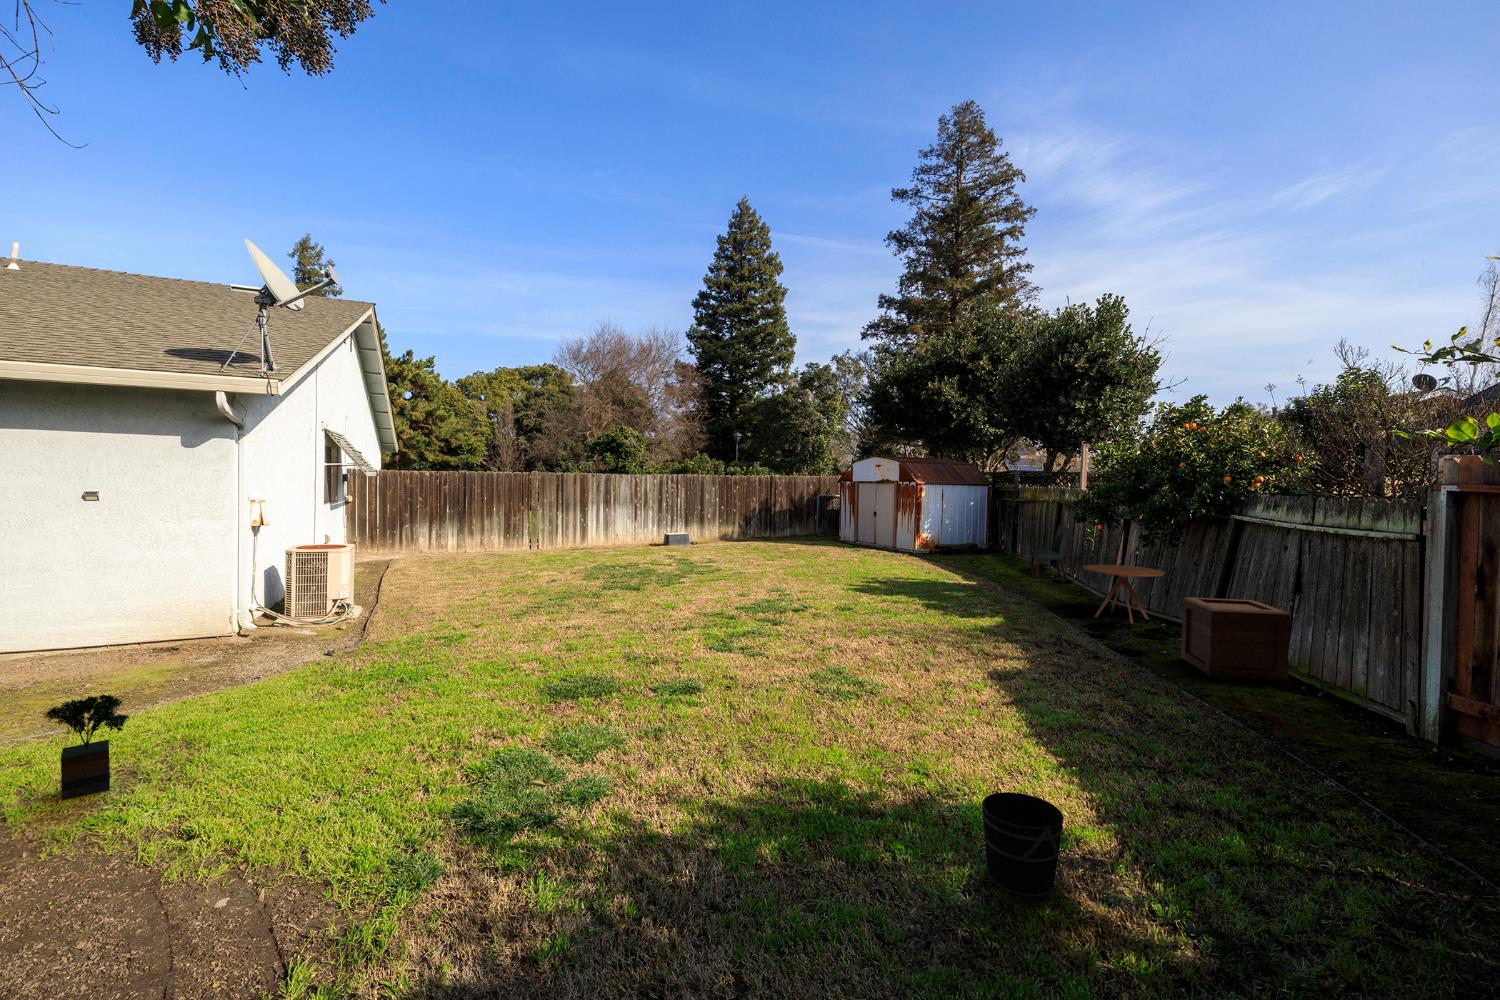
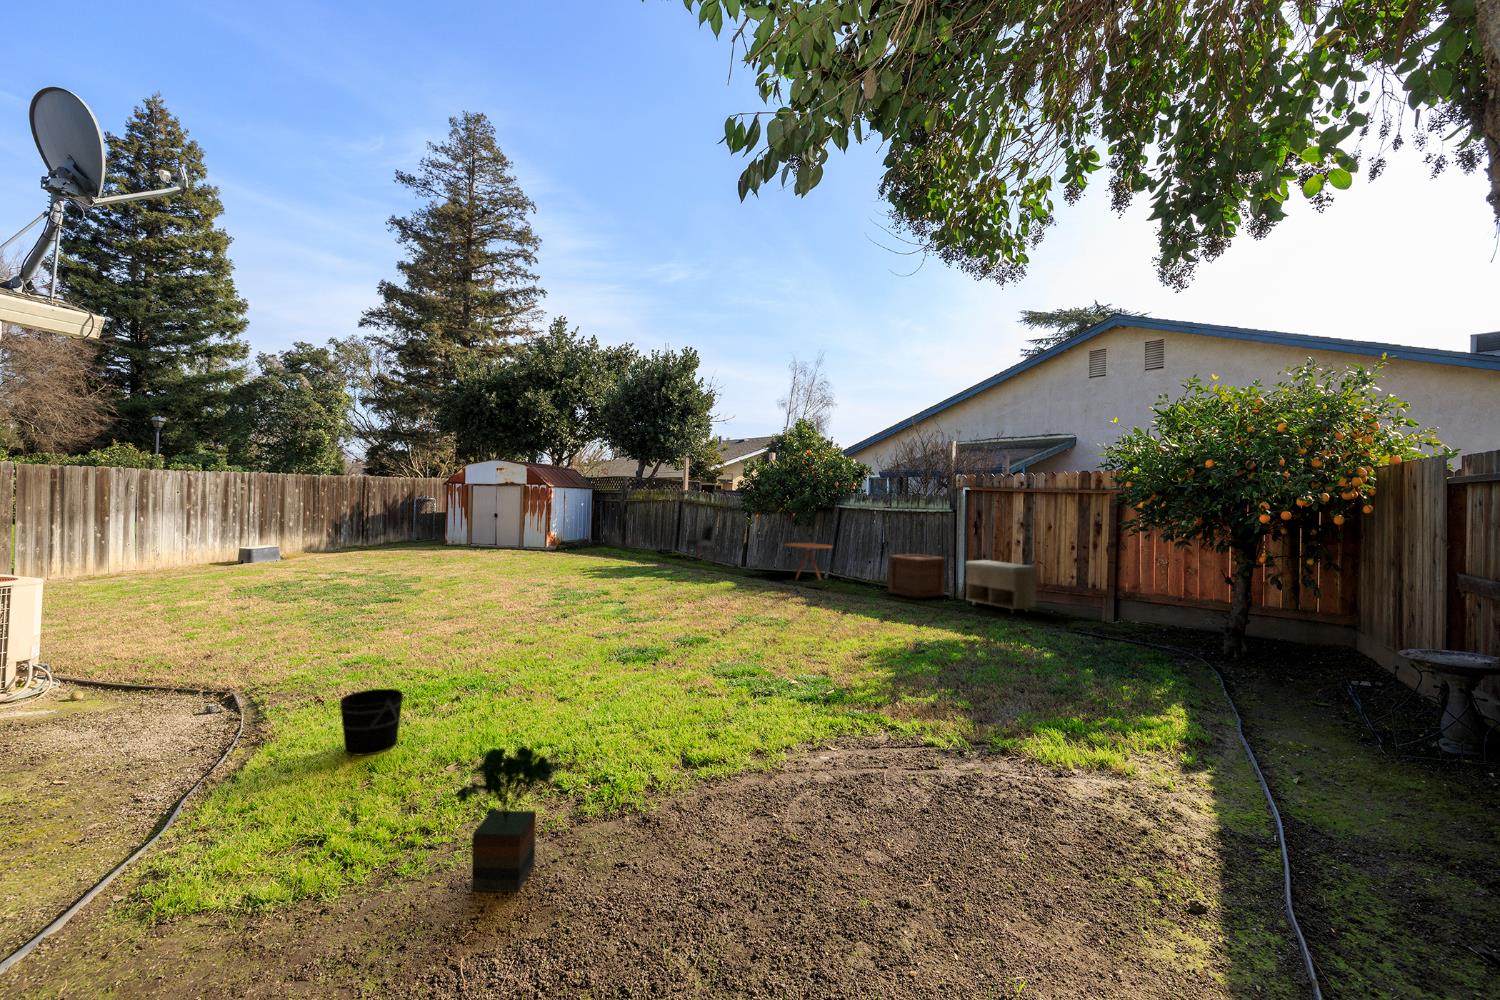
storage bench: none [1275,624,1422,746] -> present [966,560,1037,613]
bucket: present [982,788,1064,897] -> present [340,689,403,756]

